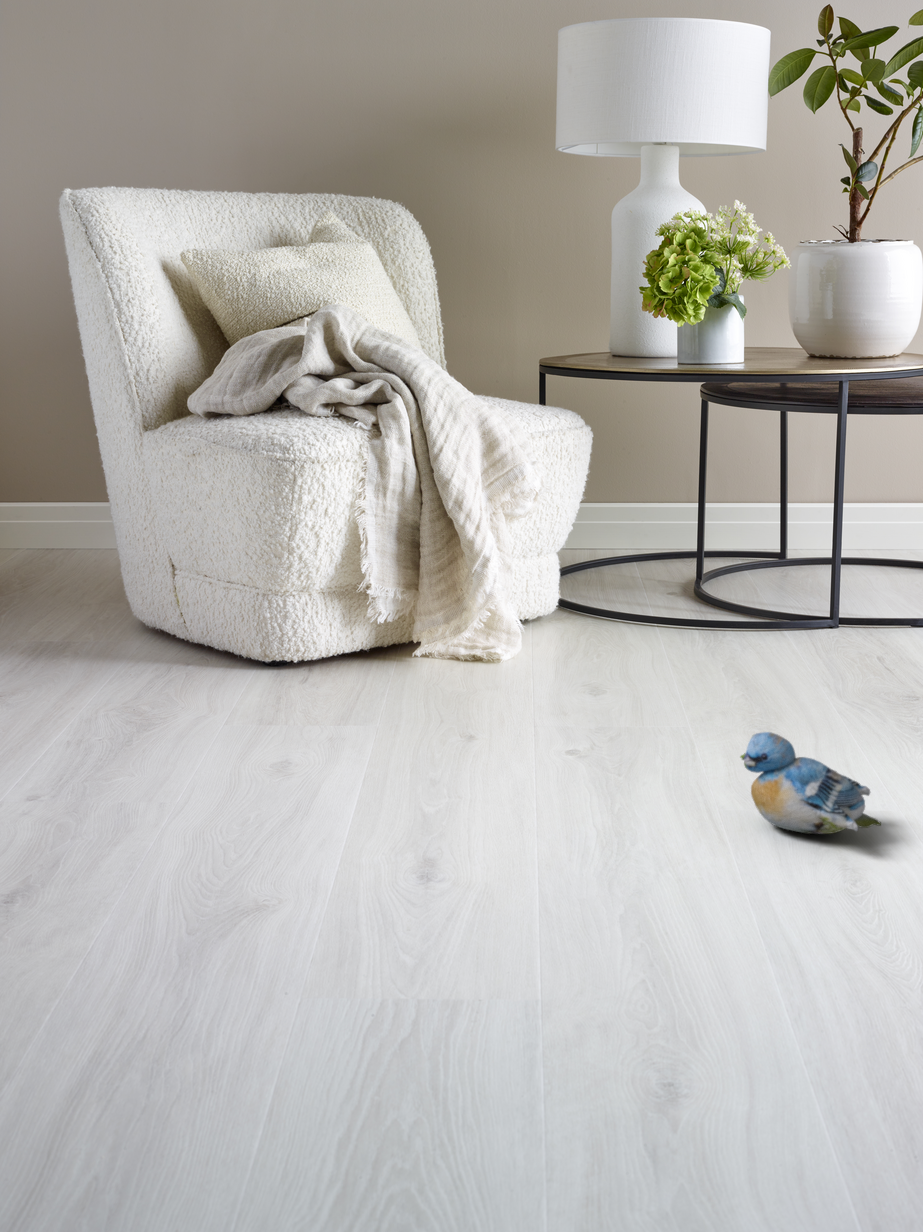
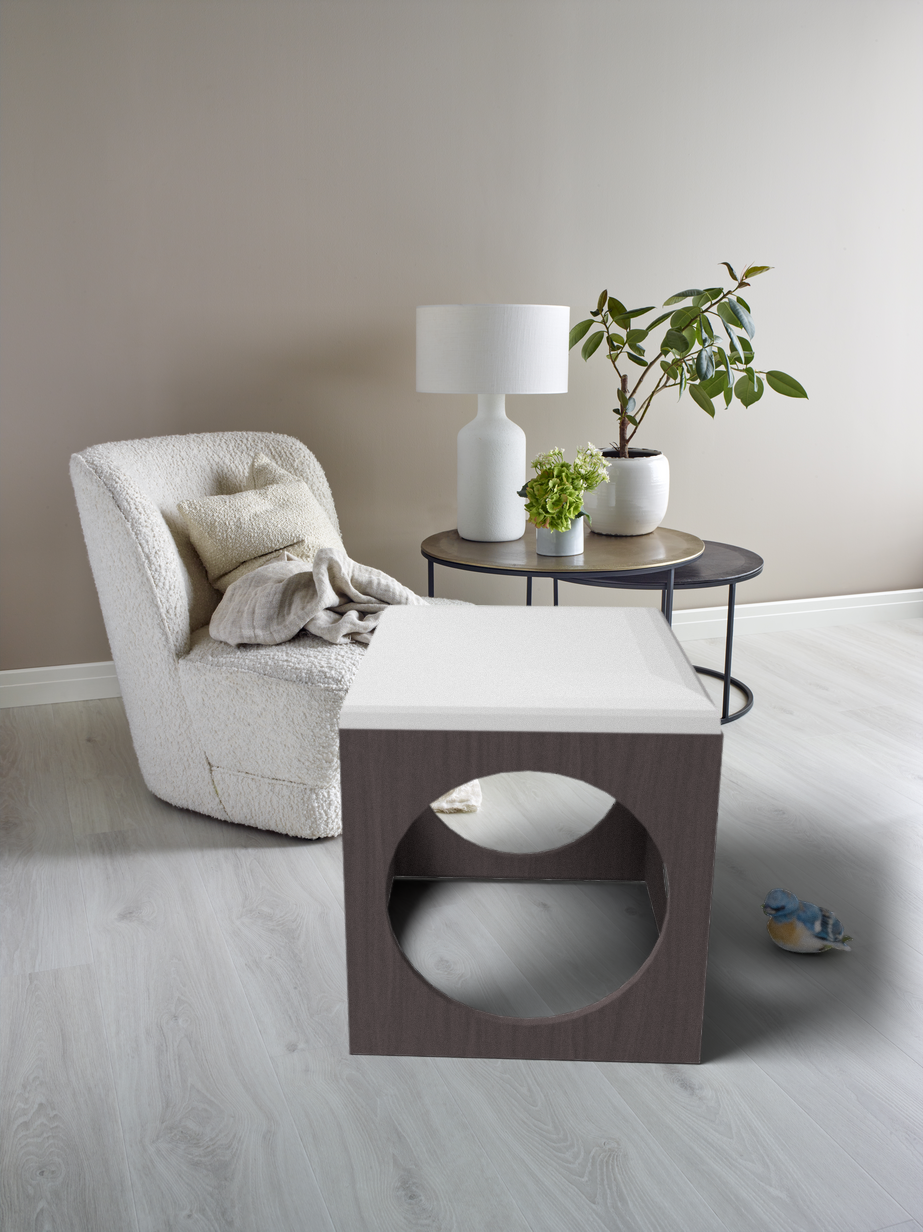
footstool: none [79,327,666,910] -> present [338,605,724,1064]

